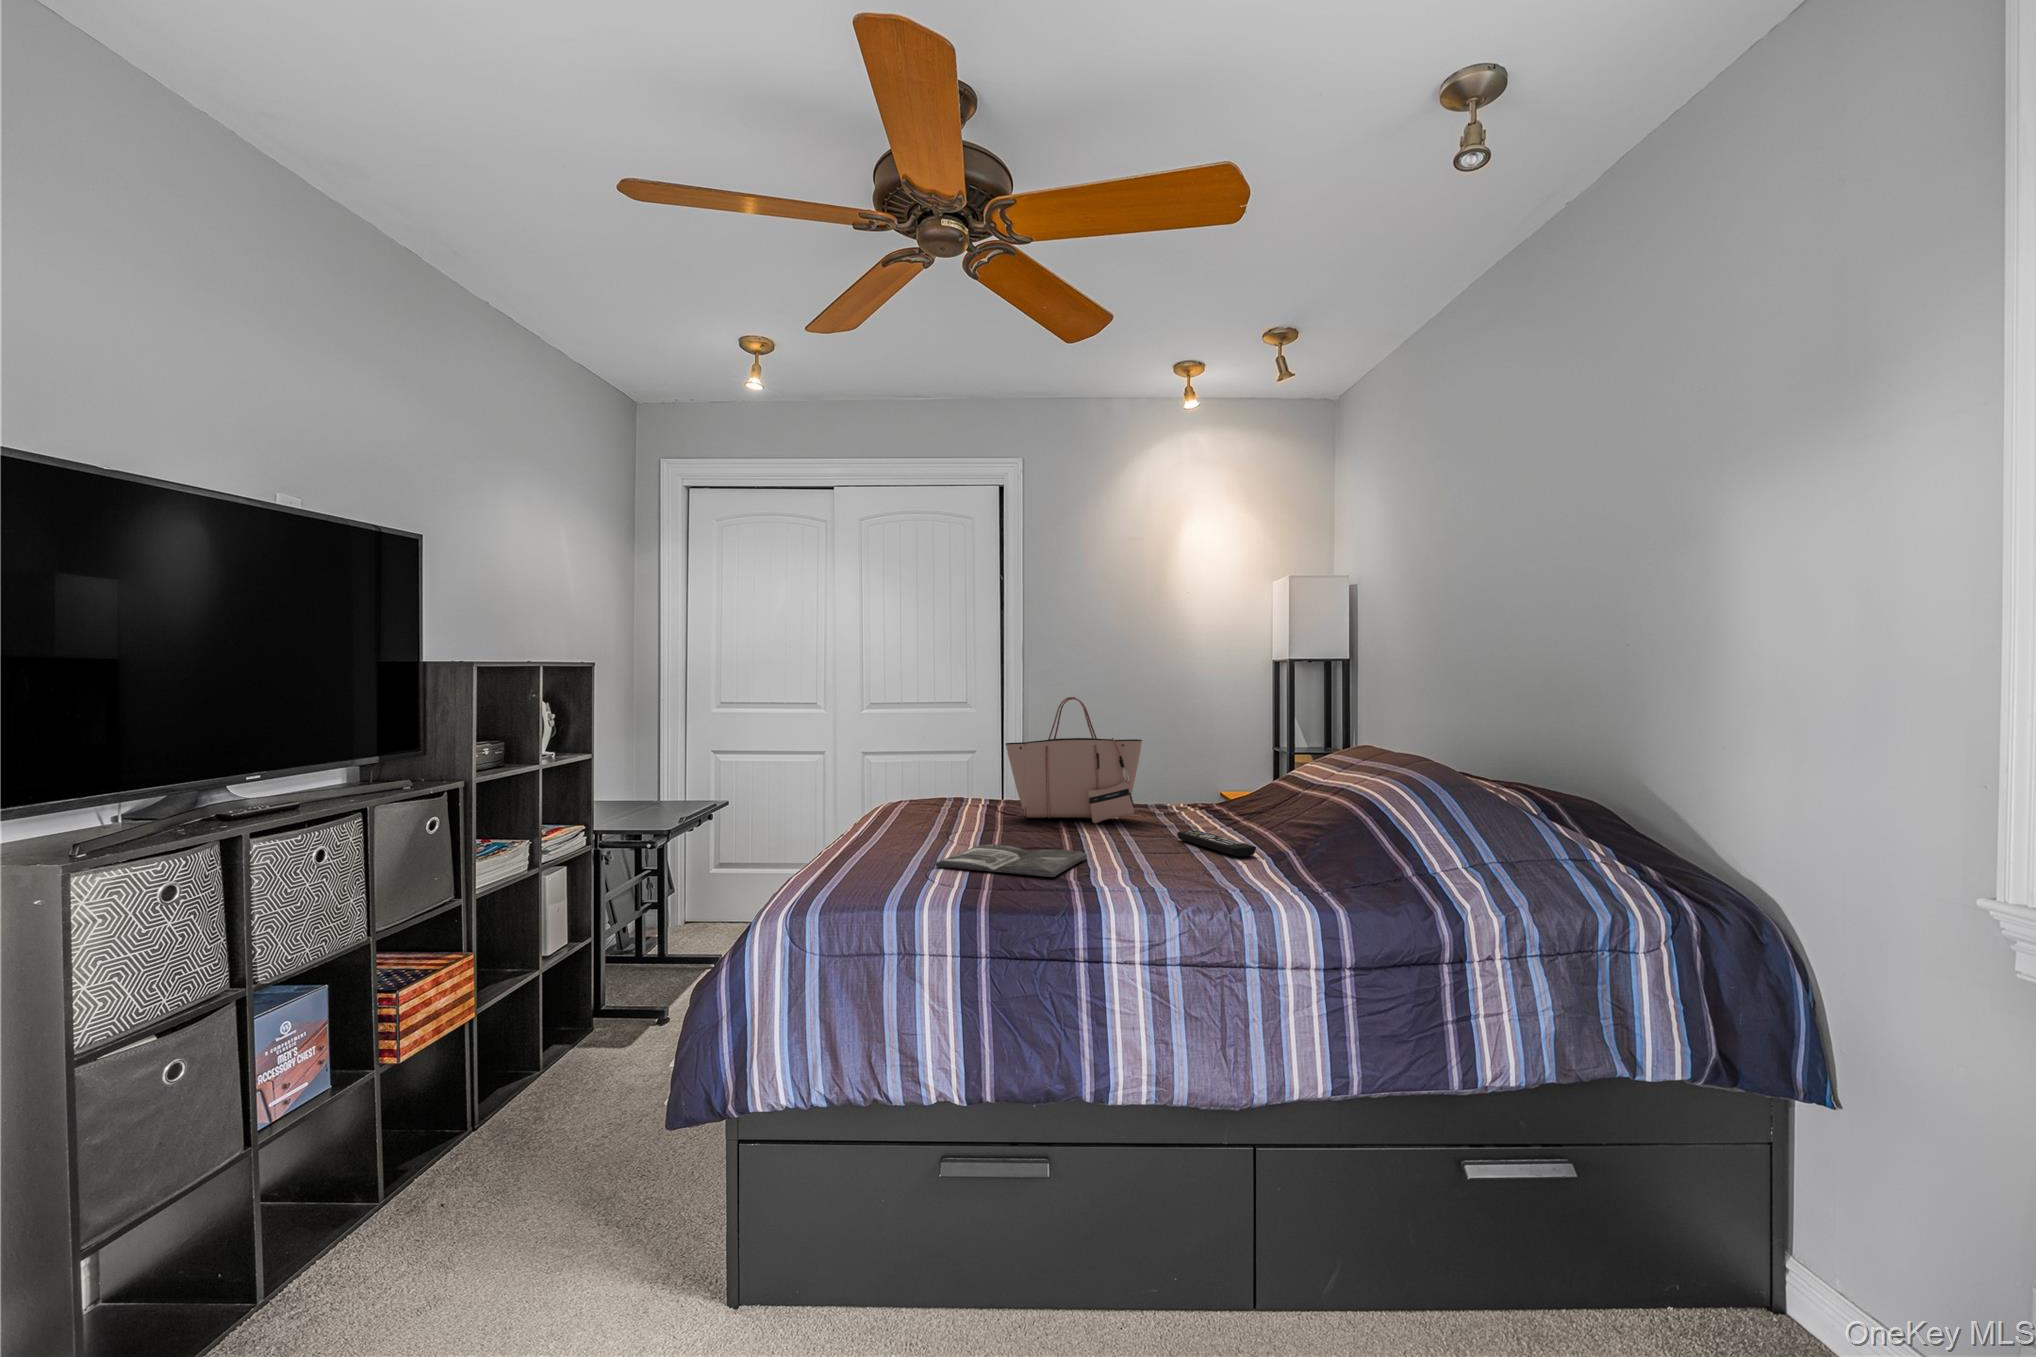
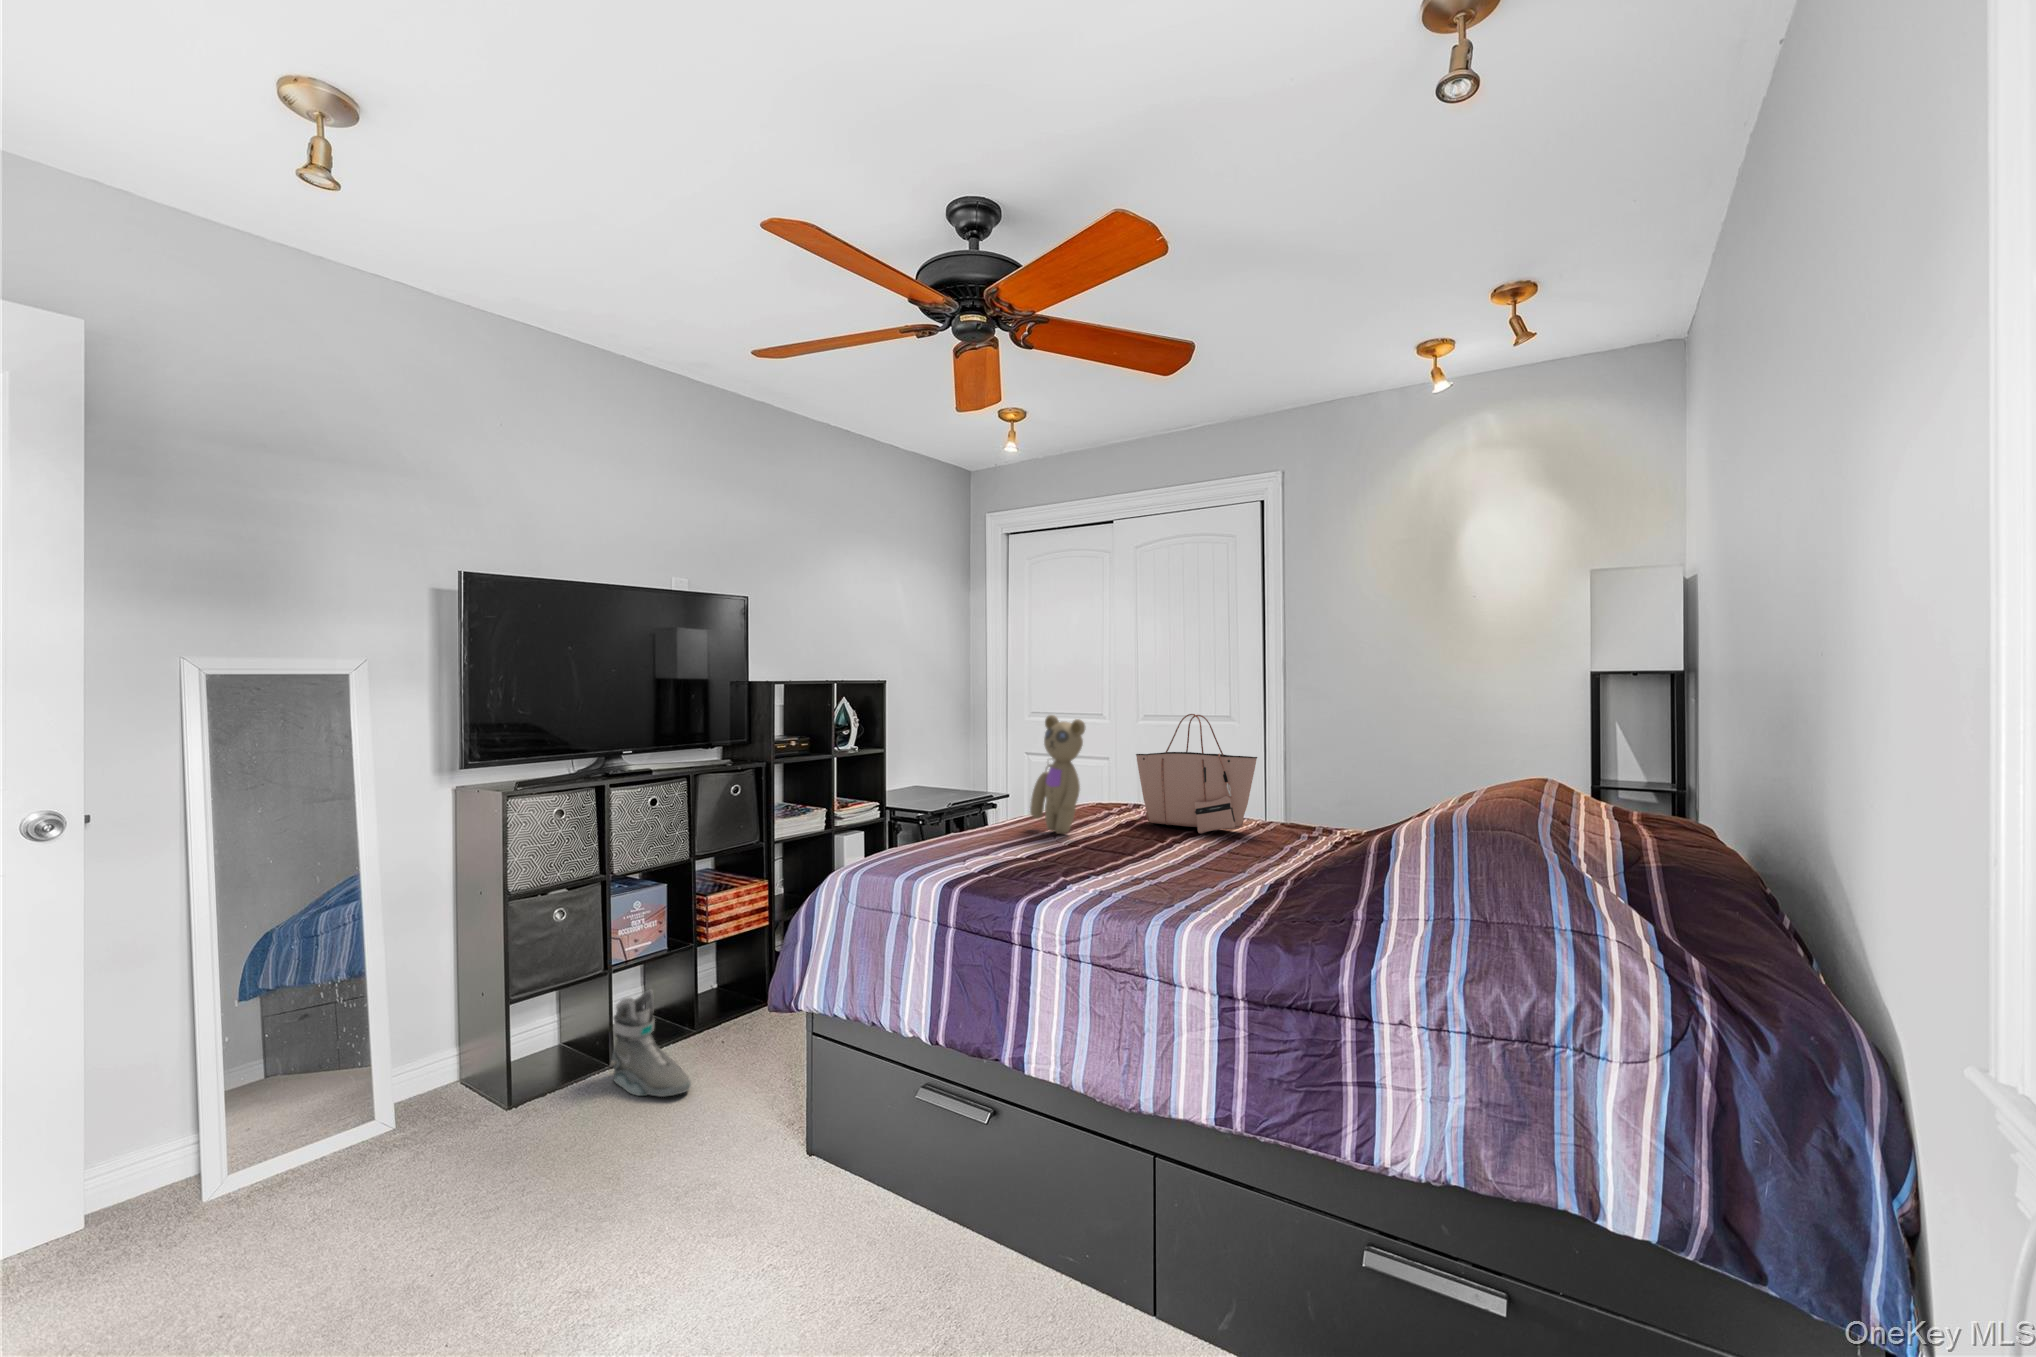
teddy bear: none [919,701,998,838] -> present [1030,715,1085,834]
remote control: present [1177,831,1256,857] -> none [1240,848,1279,878]
magazine: present [935,844,1087,877] -> none [984,839,1116,871]
sneaker: none [287,1152,464,1323] -> present [611,990,691,1097]

